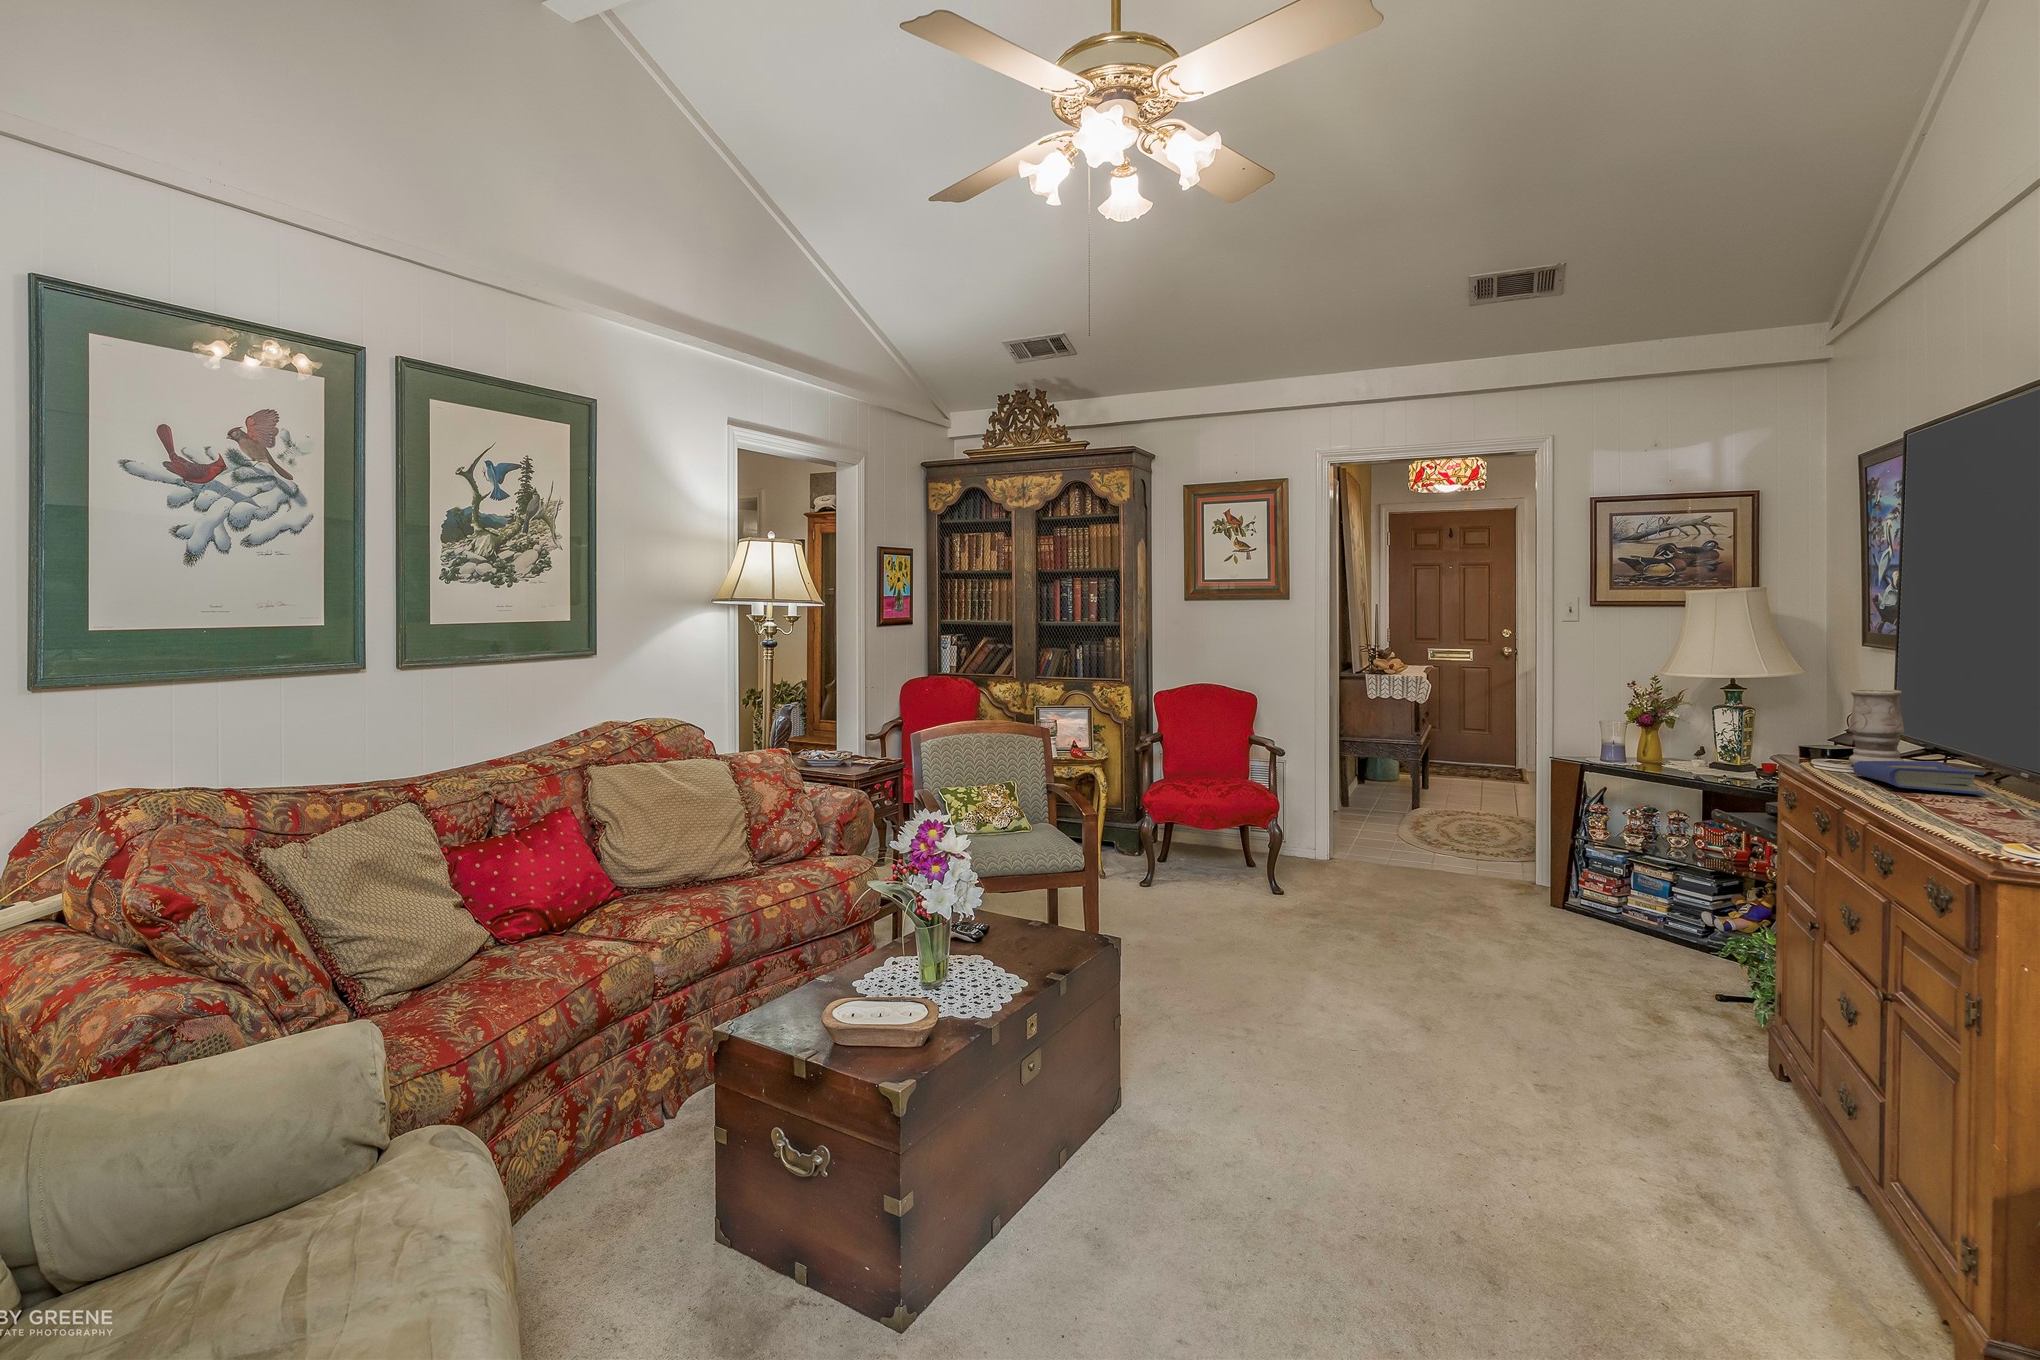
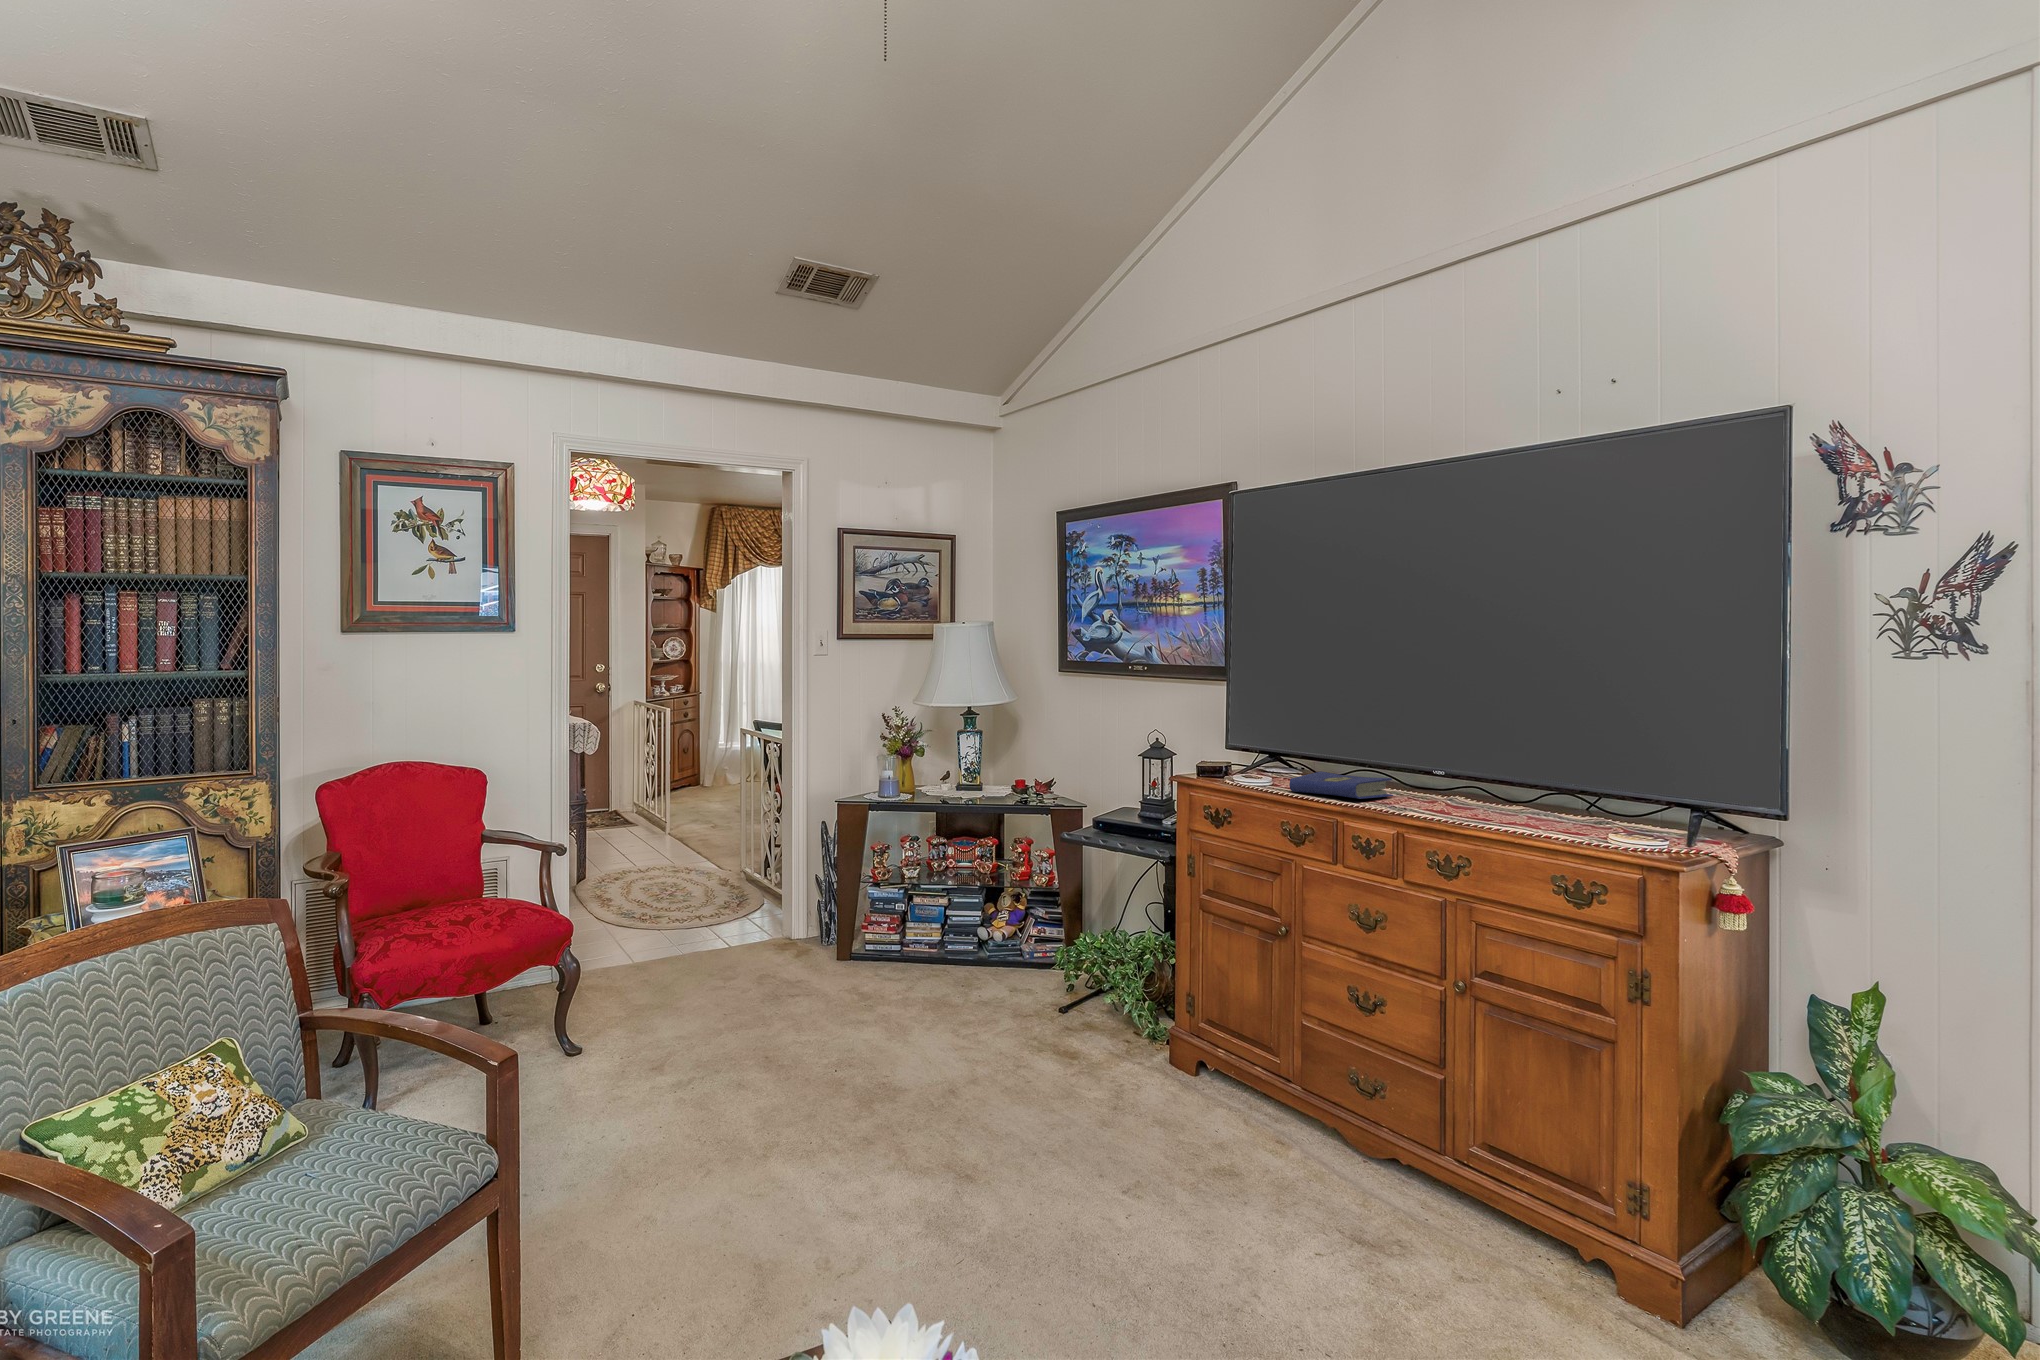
vase: present [1849,689,1904,764] -> none [1245,714,1280,782]

